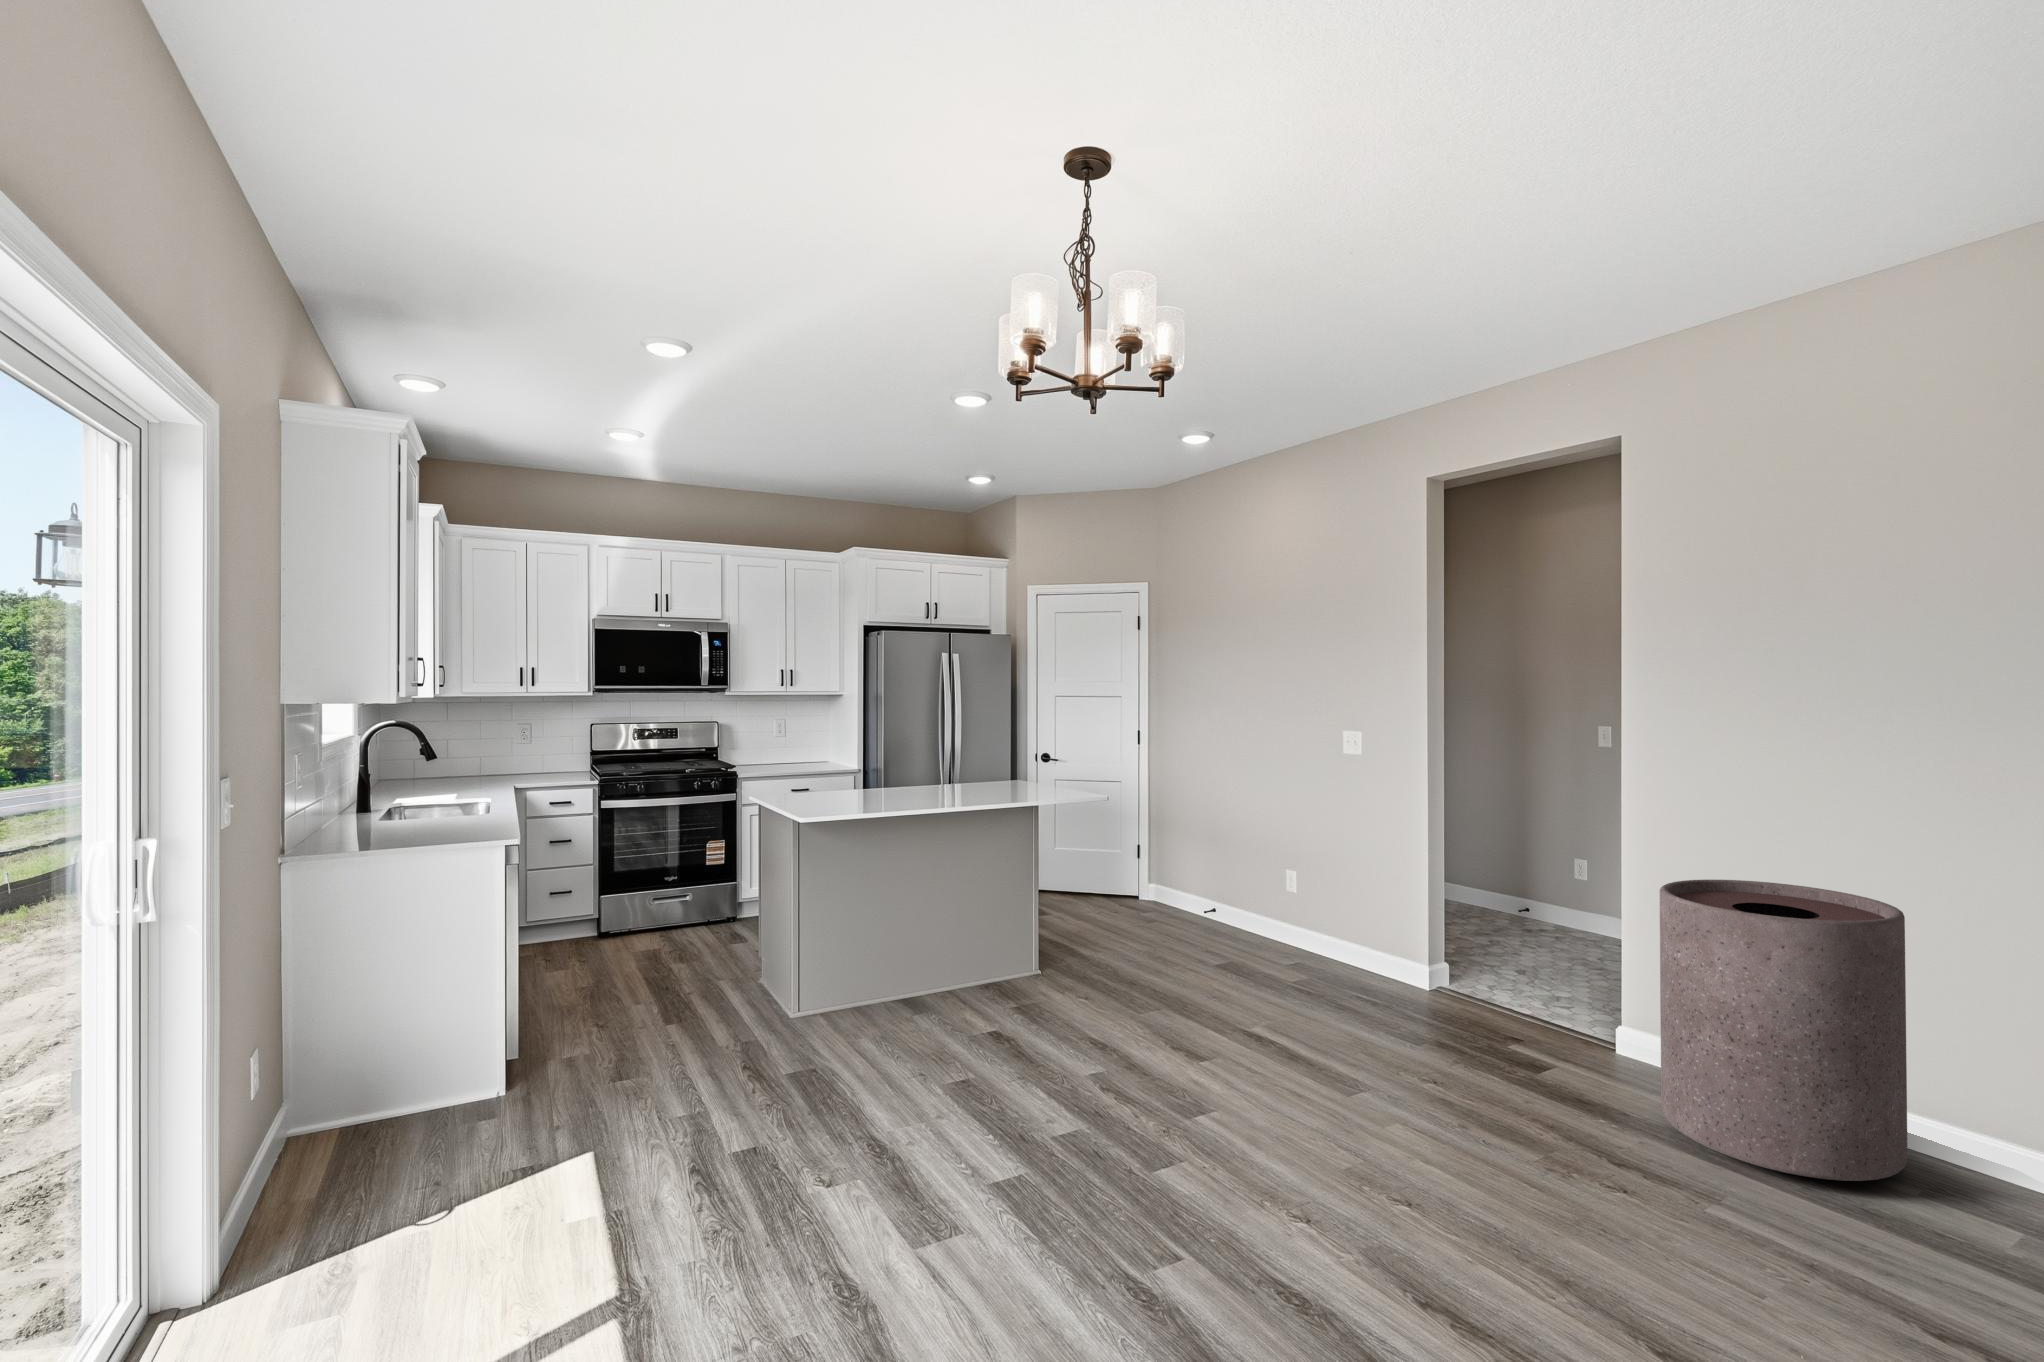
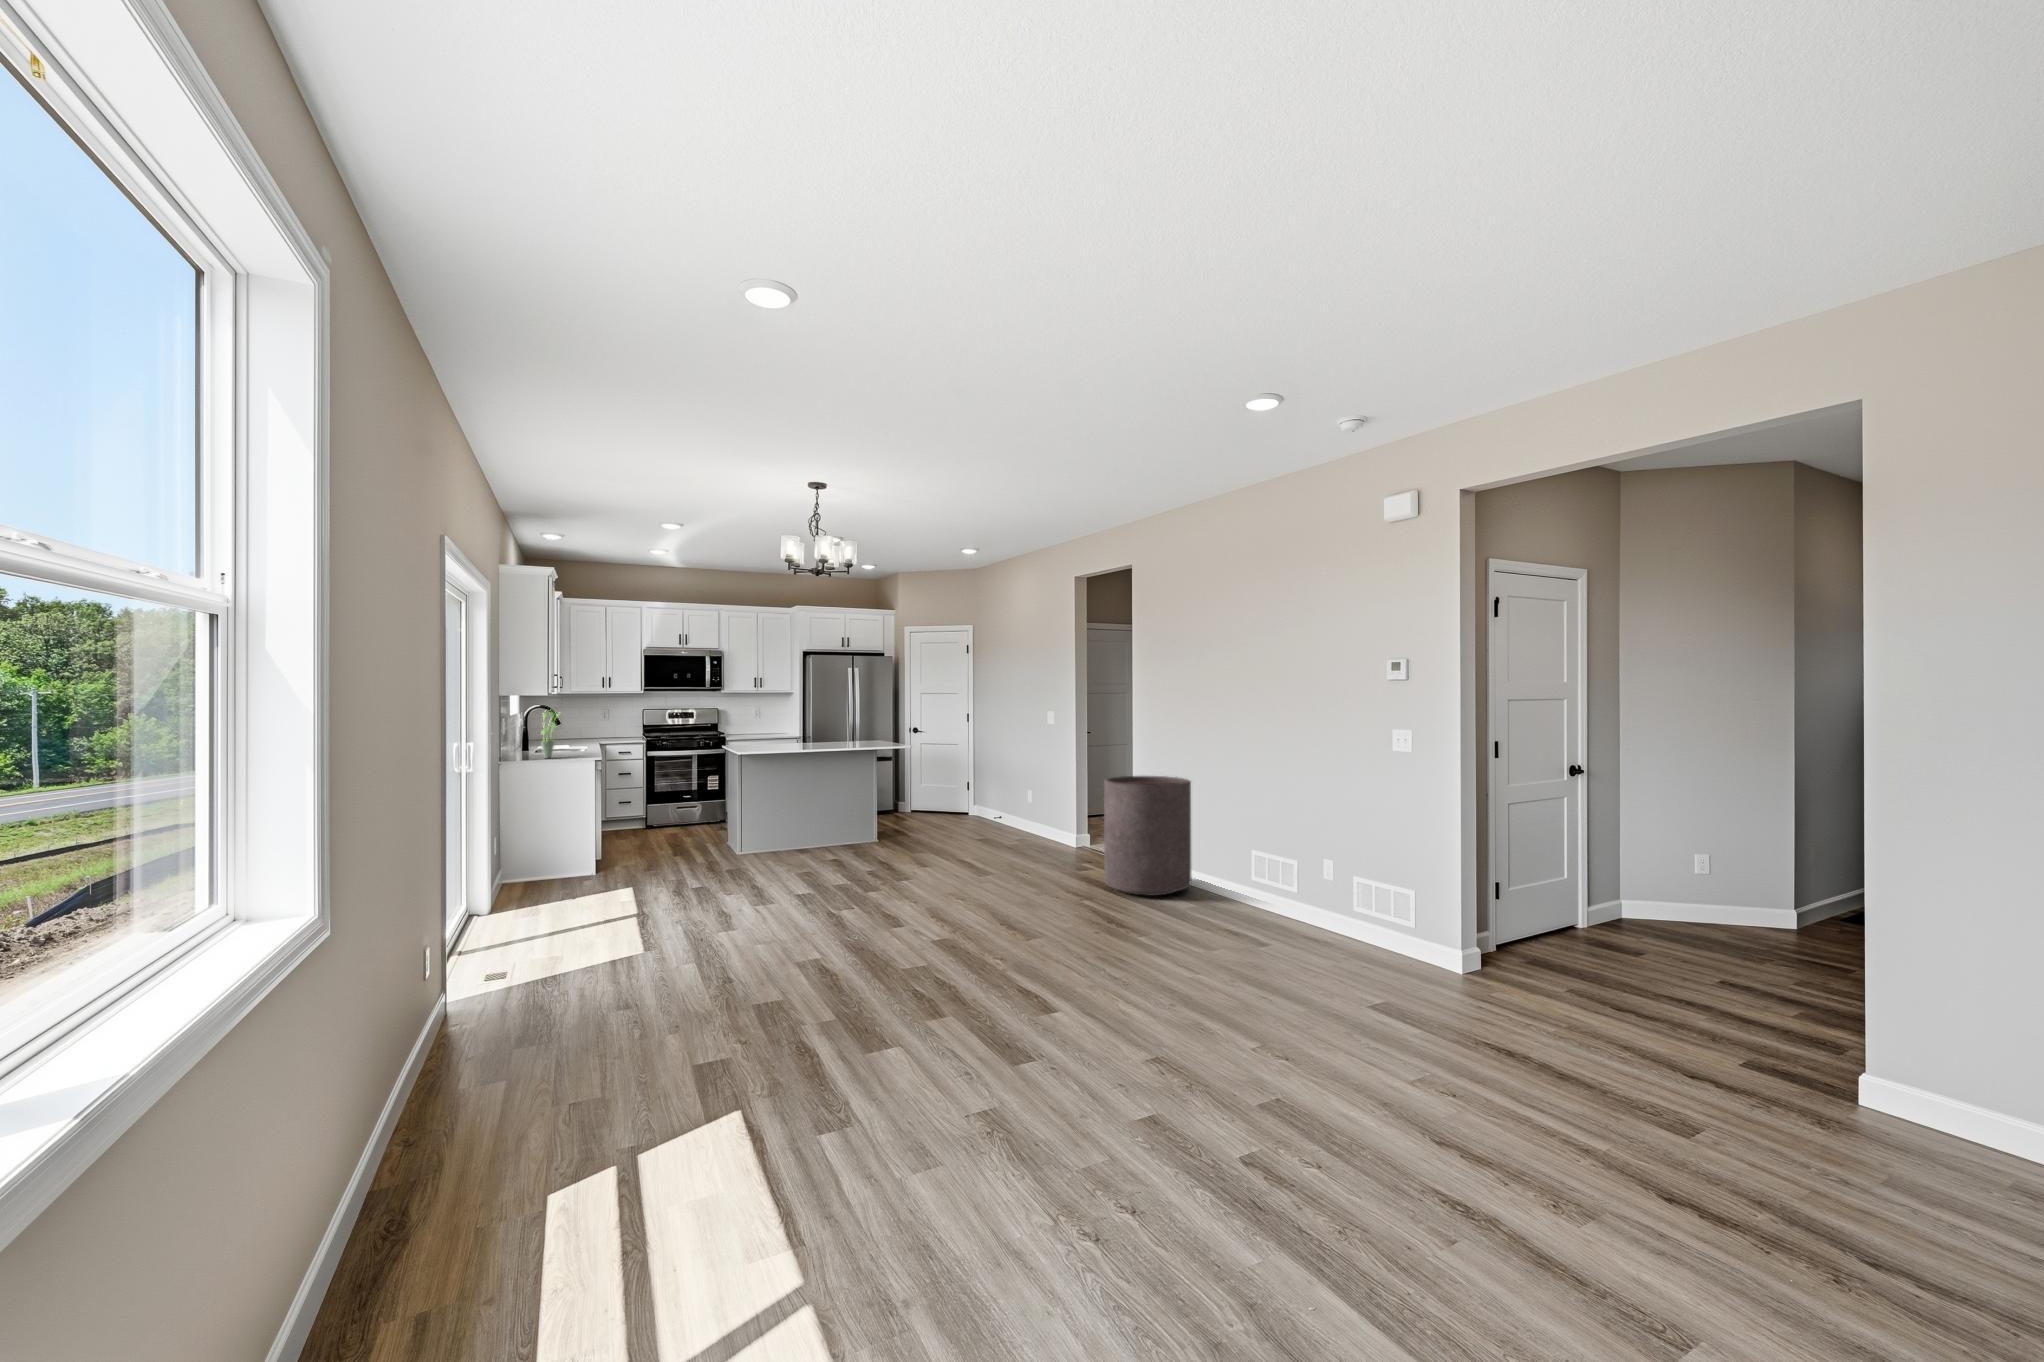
potted plant: none [380,736,434,846] -> present [541,712,558,758]

